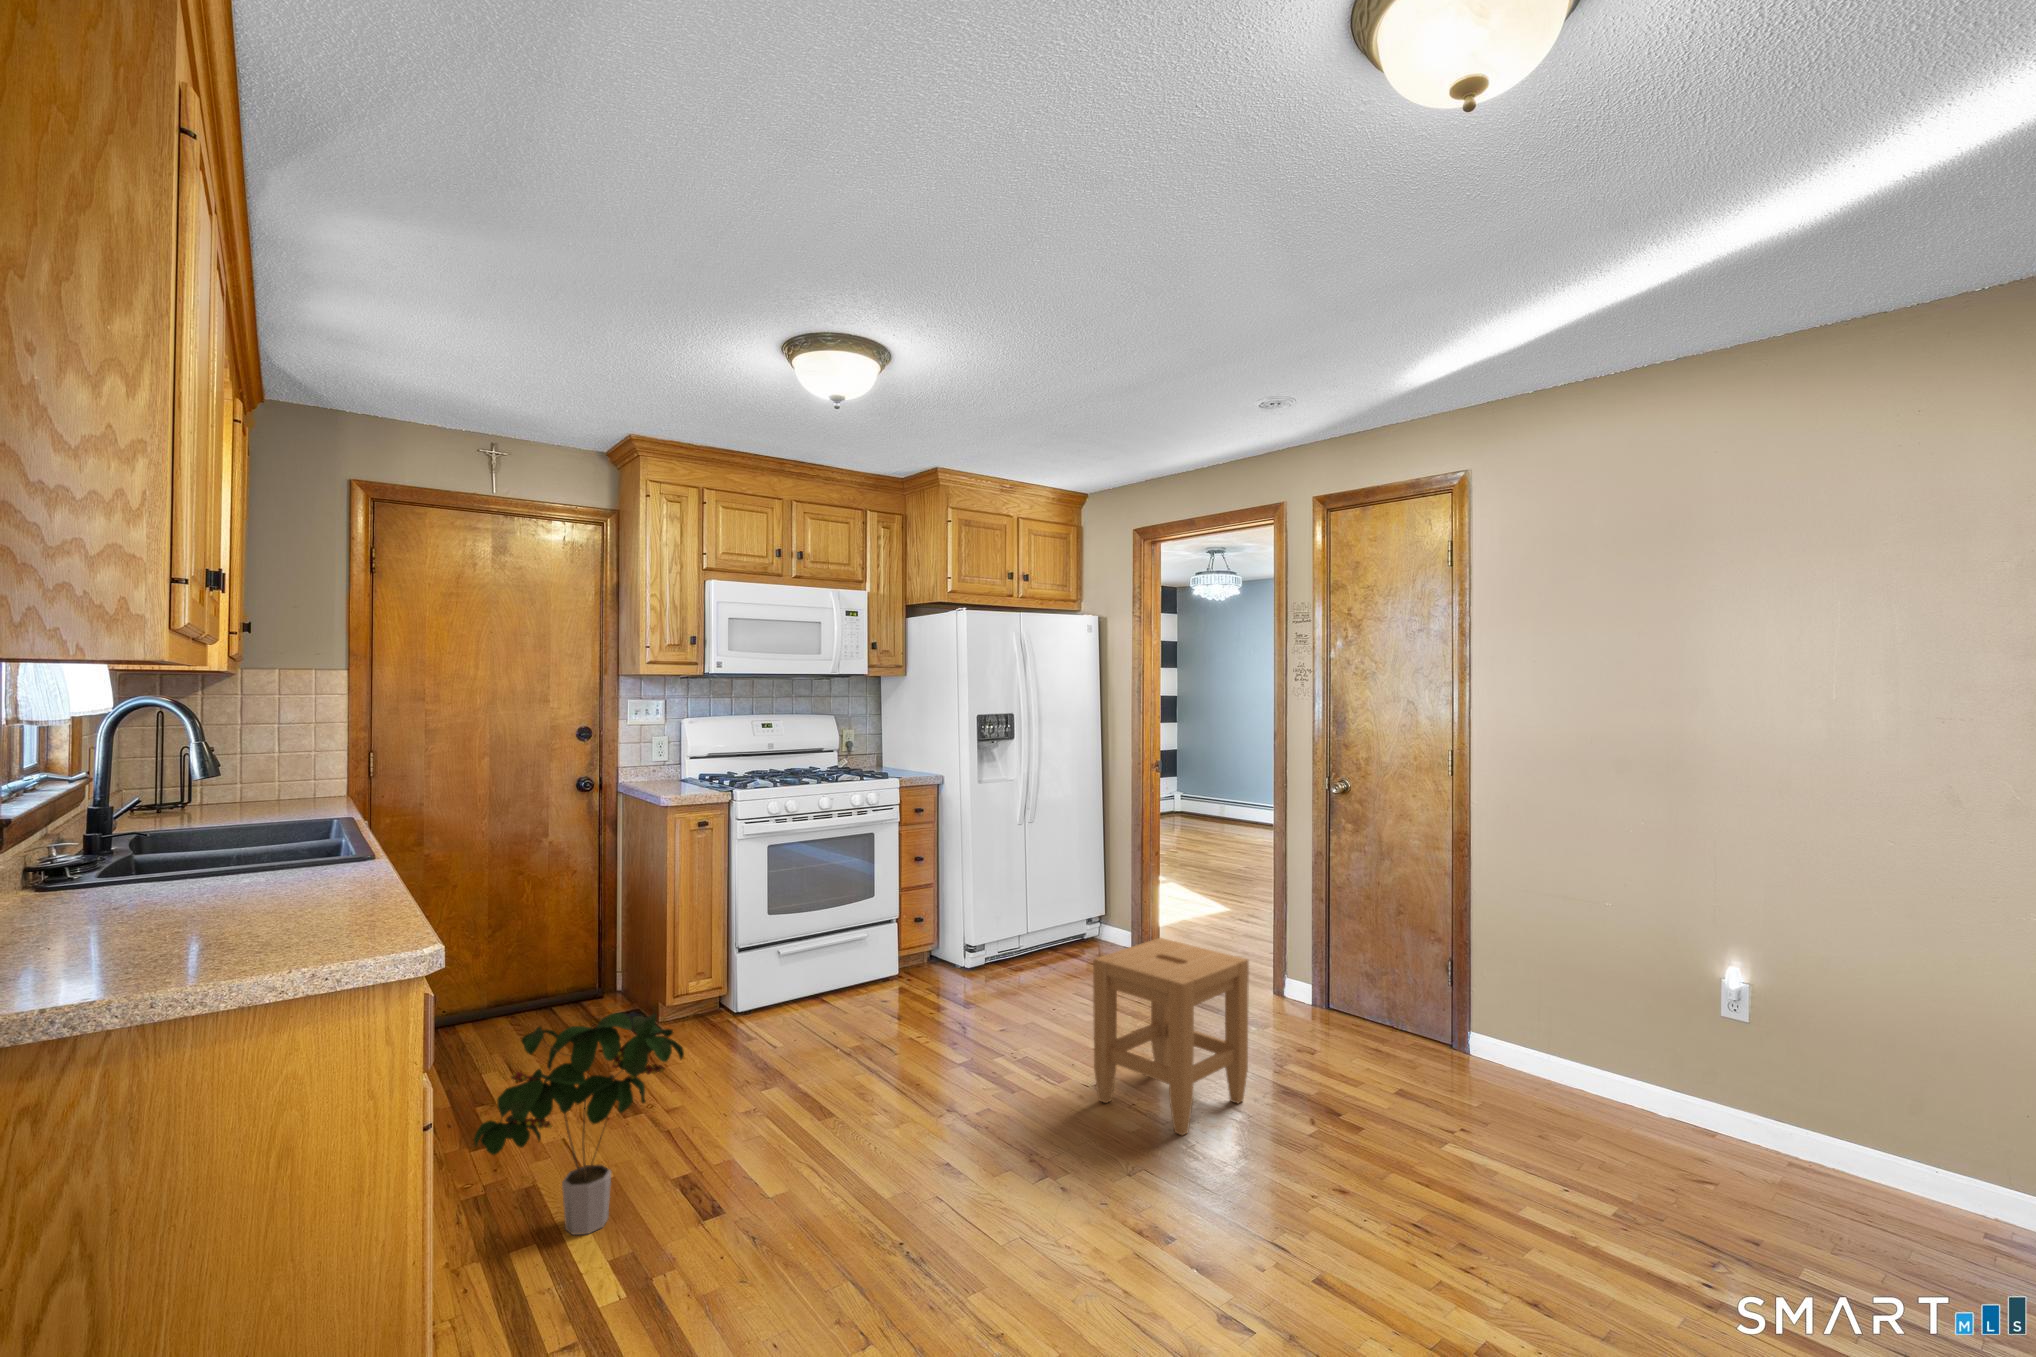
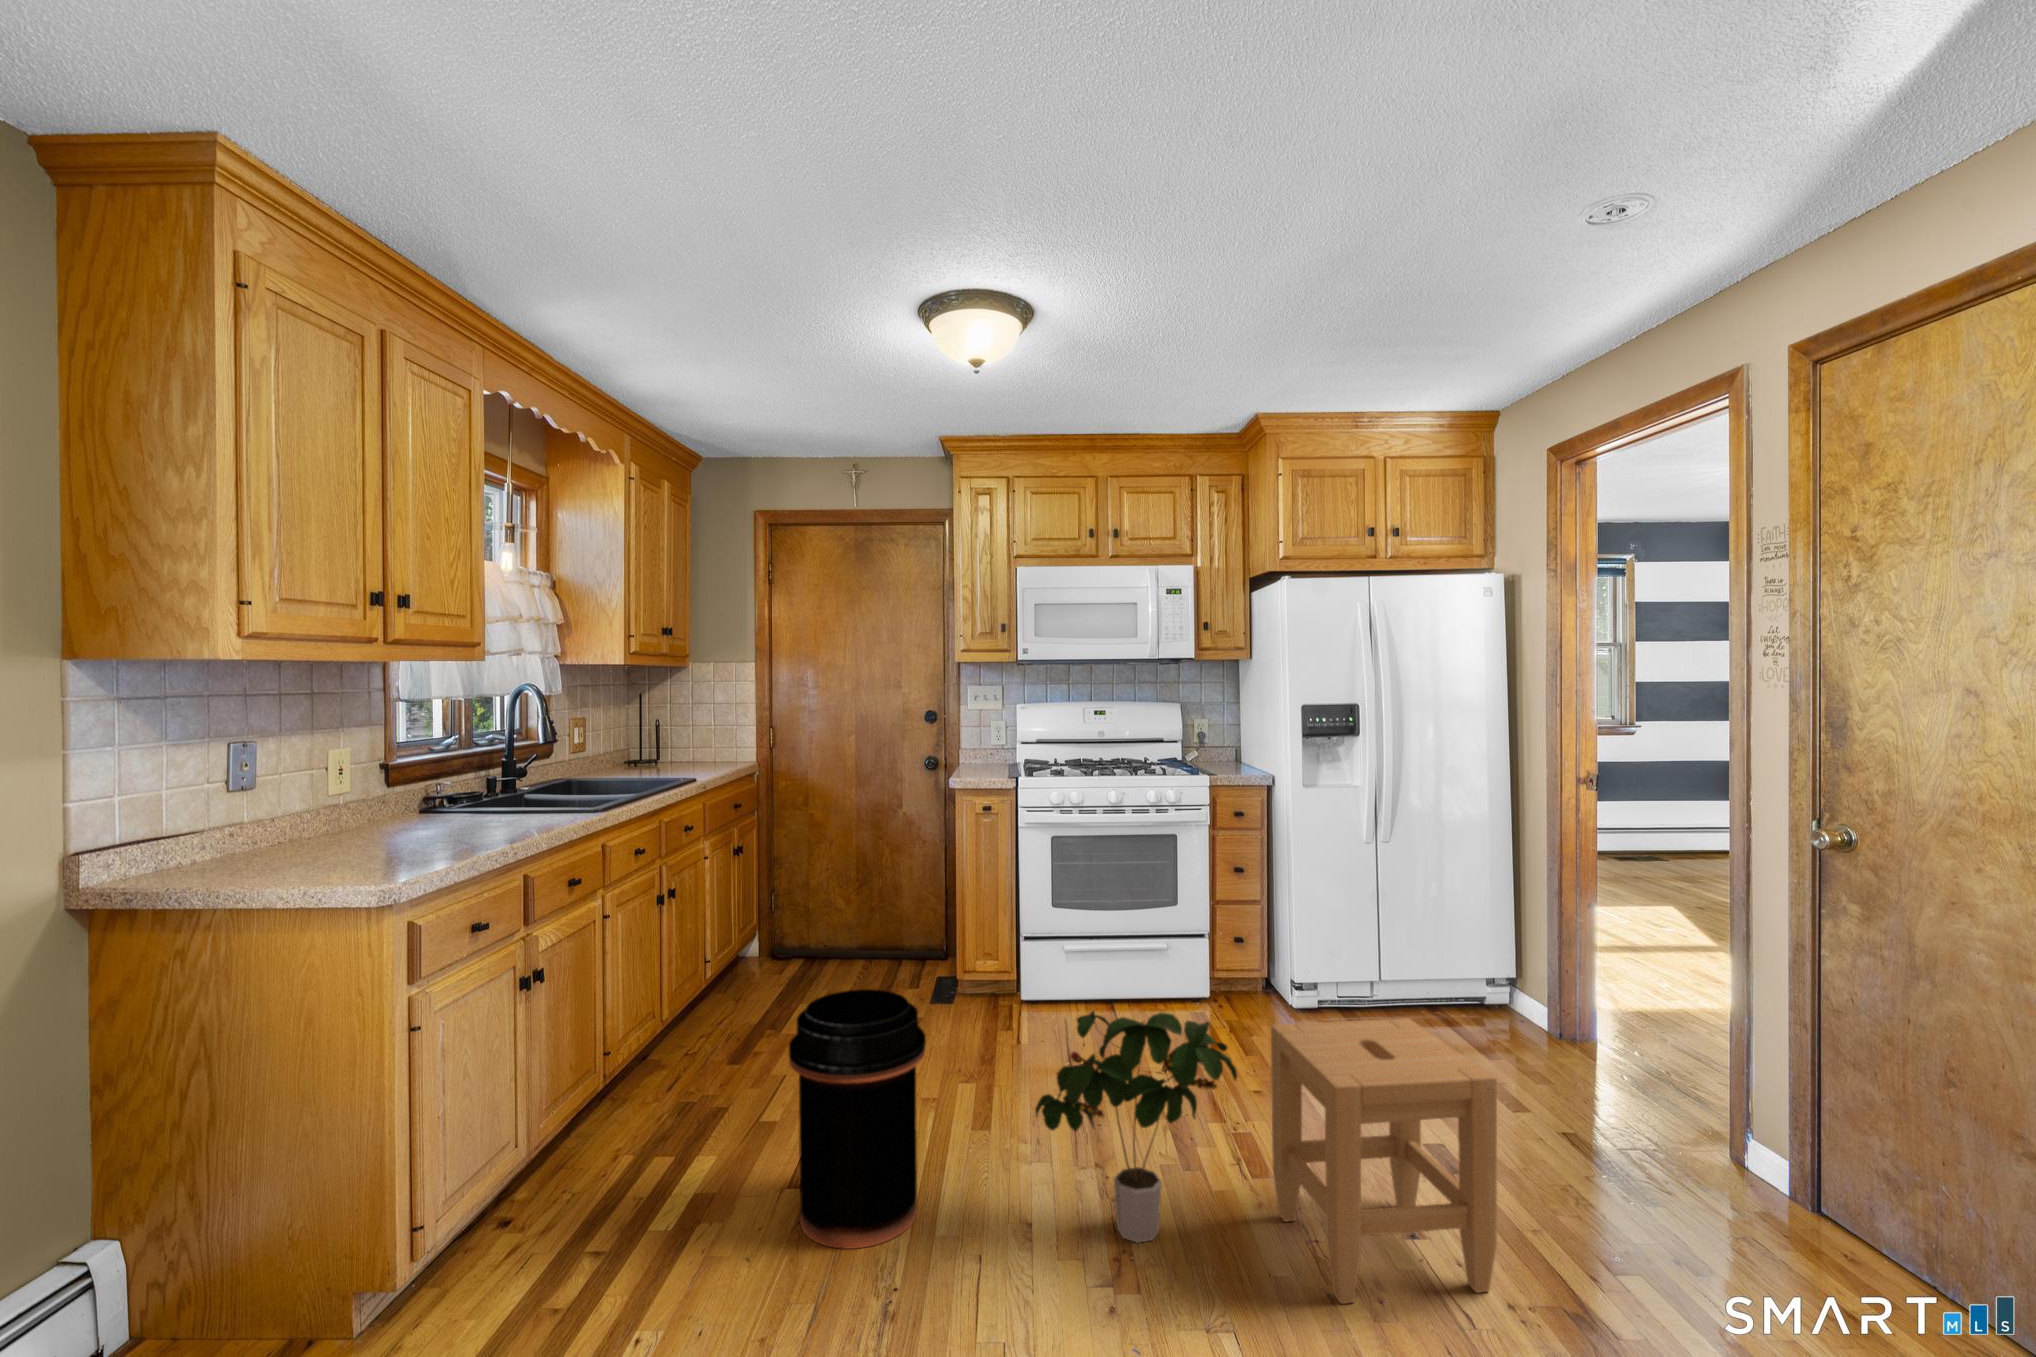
trash can: none [734,995,866,1242] -> present [789,989,926,1249]
potted plant: present [473,1013,684,1235] -> present [1035,1011,1238,1243]

